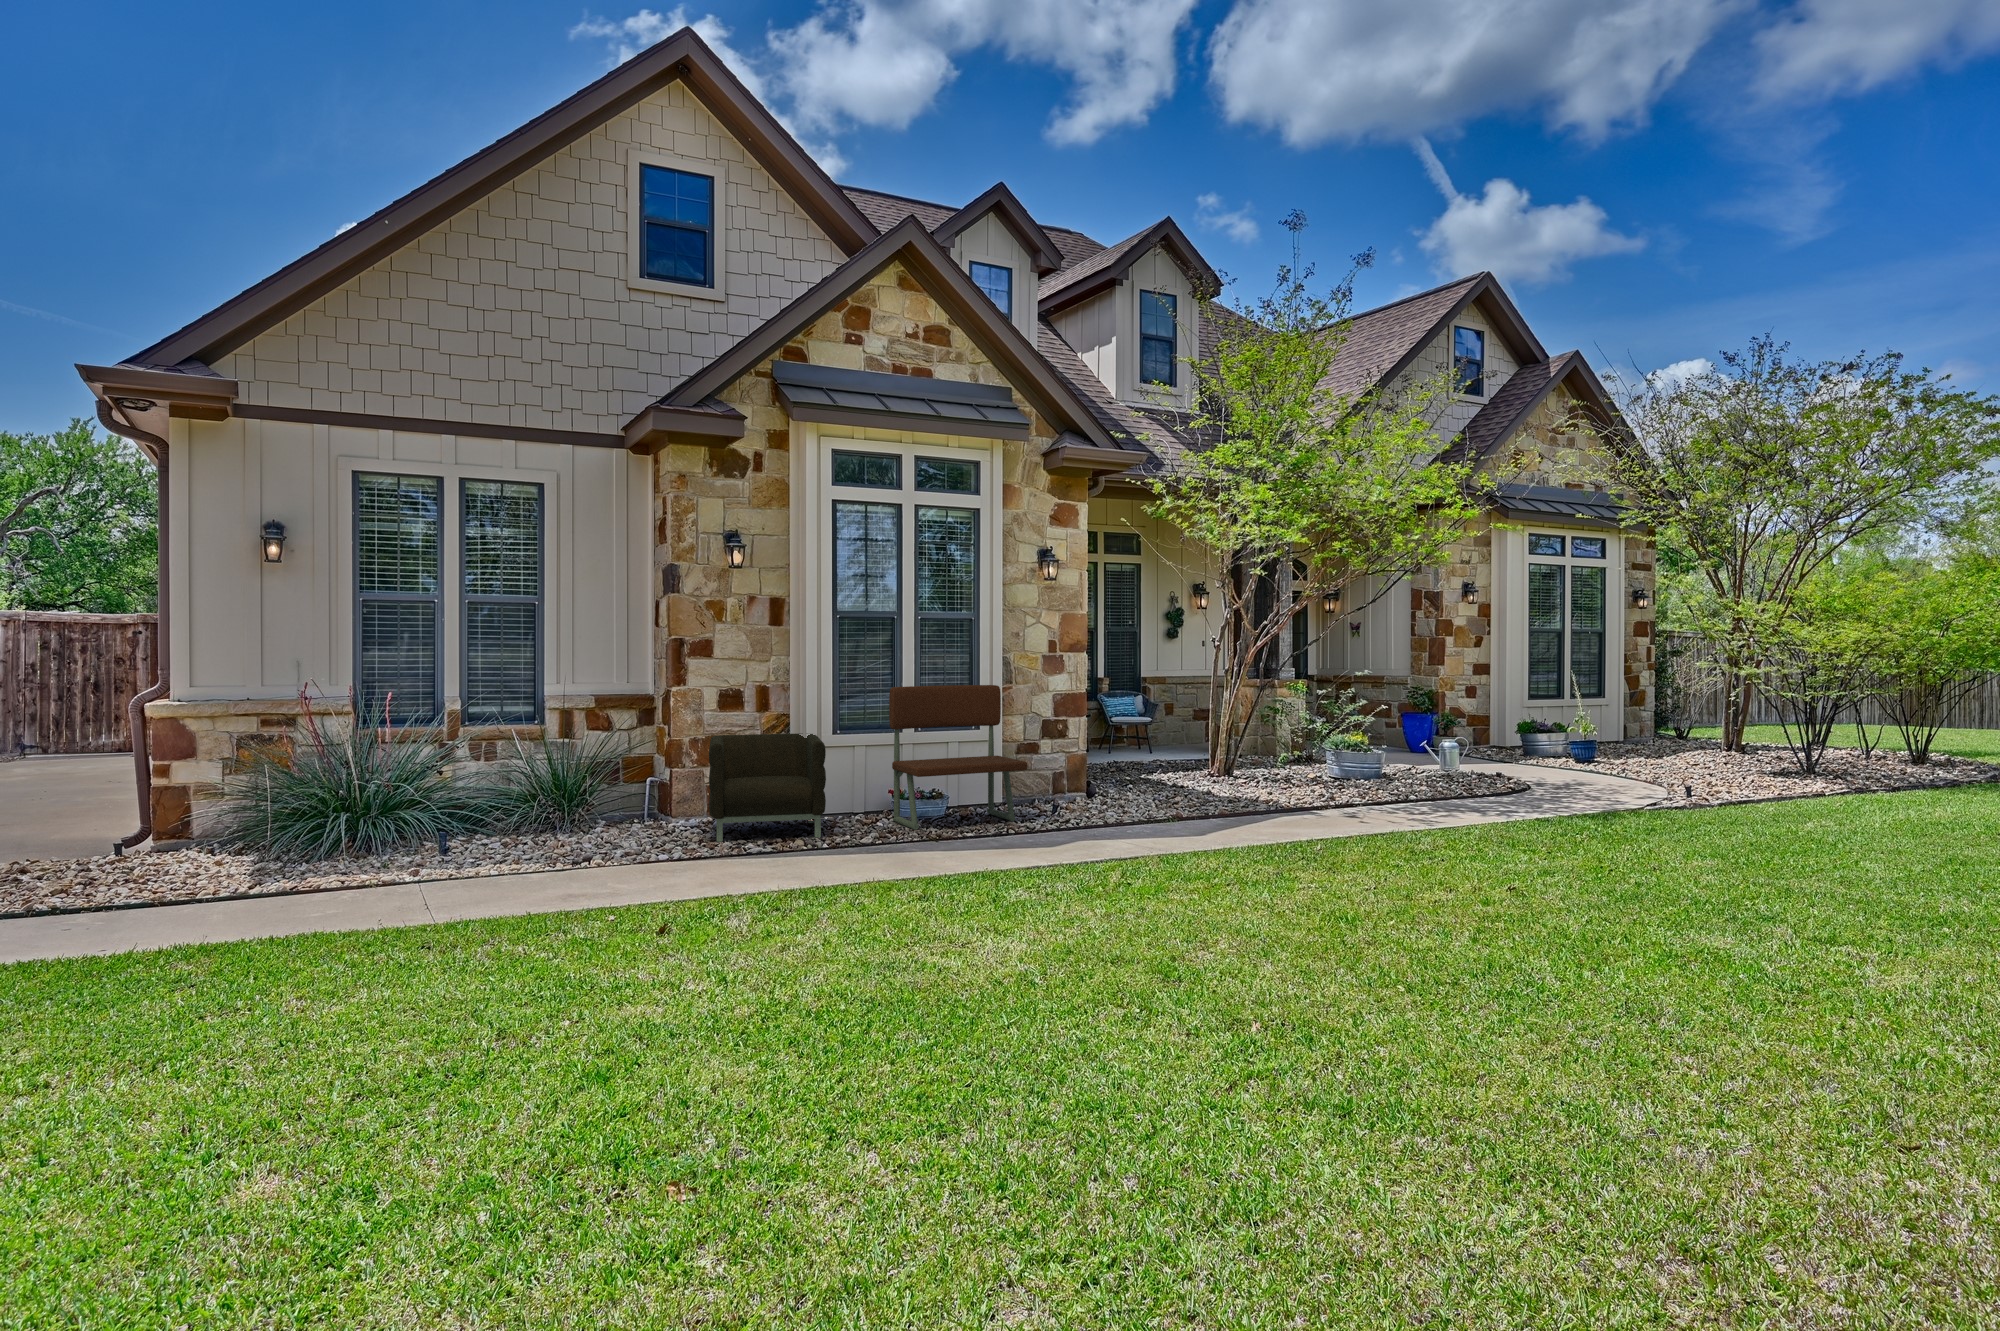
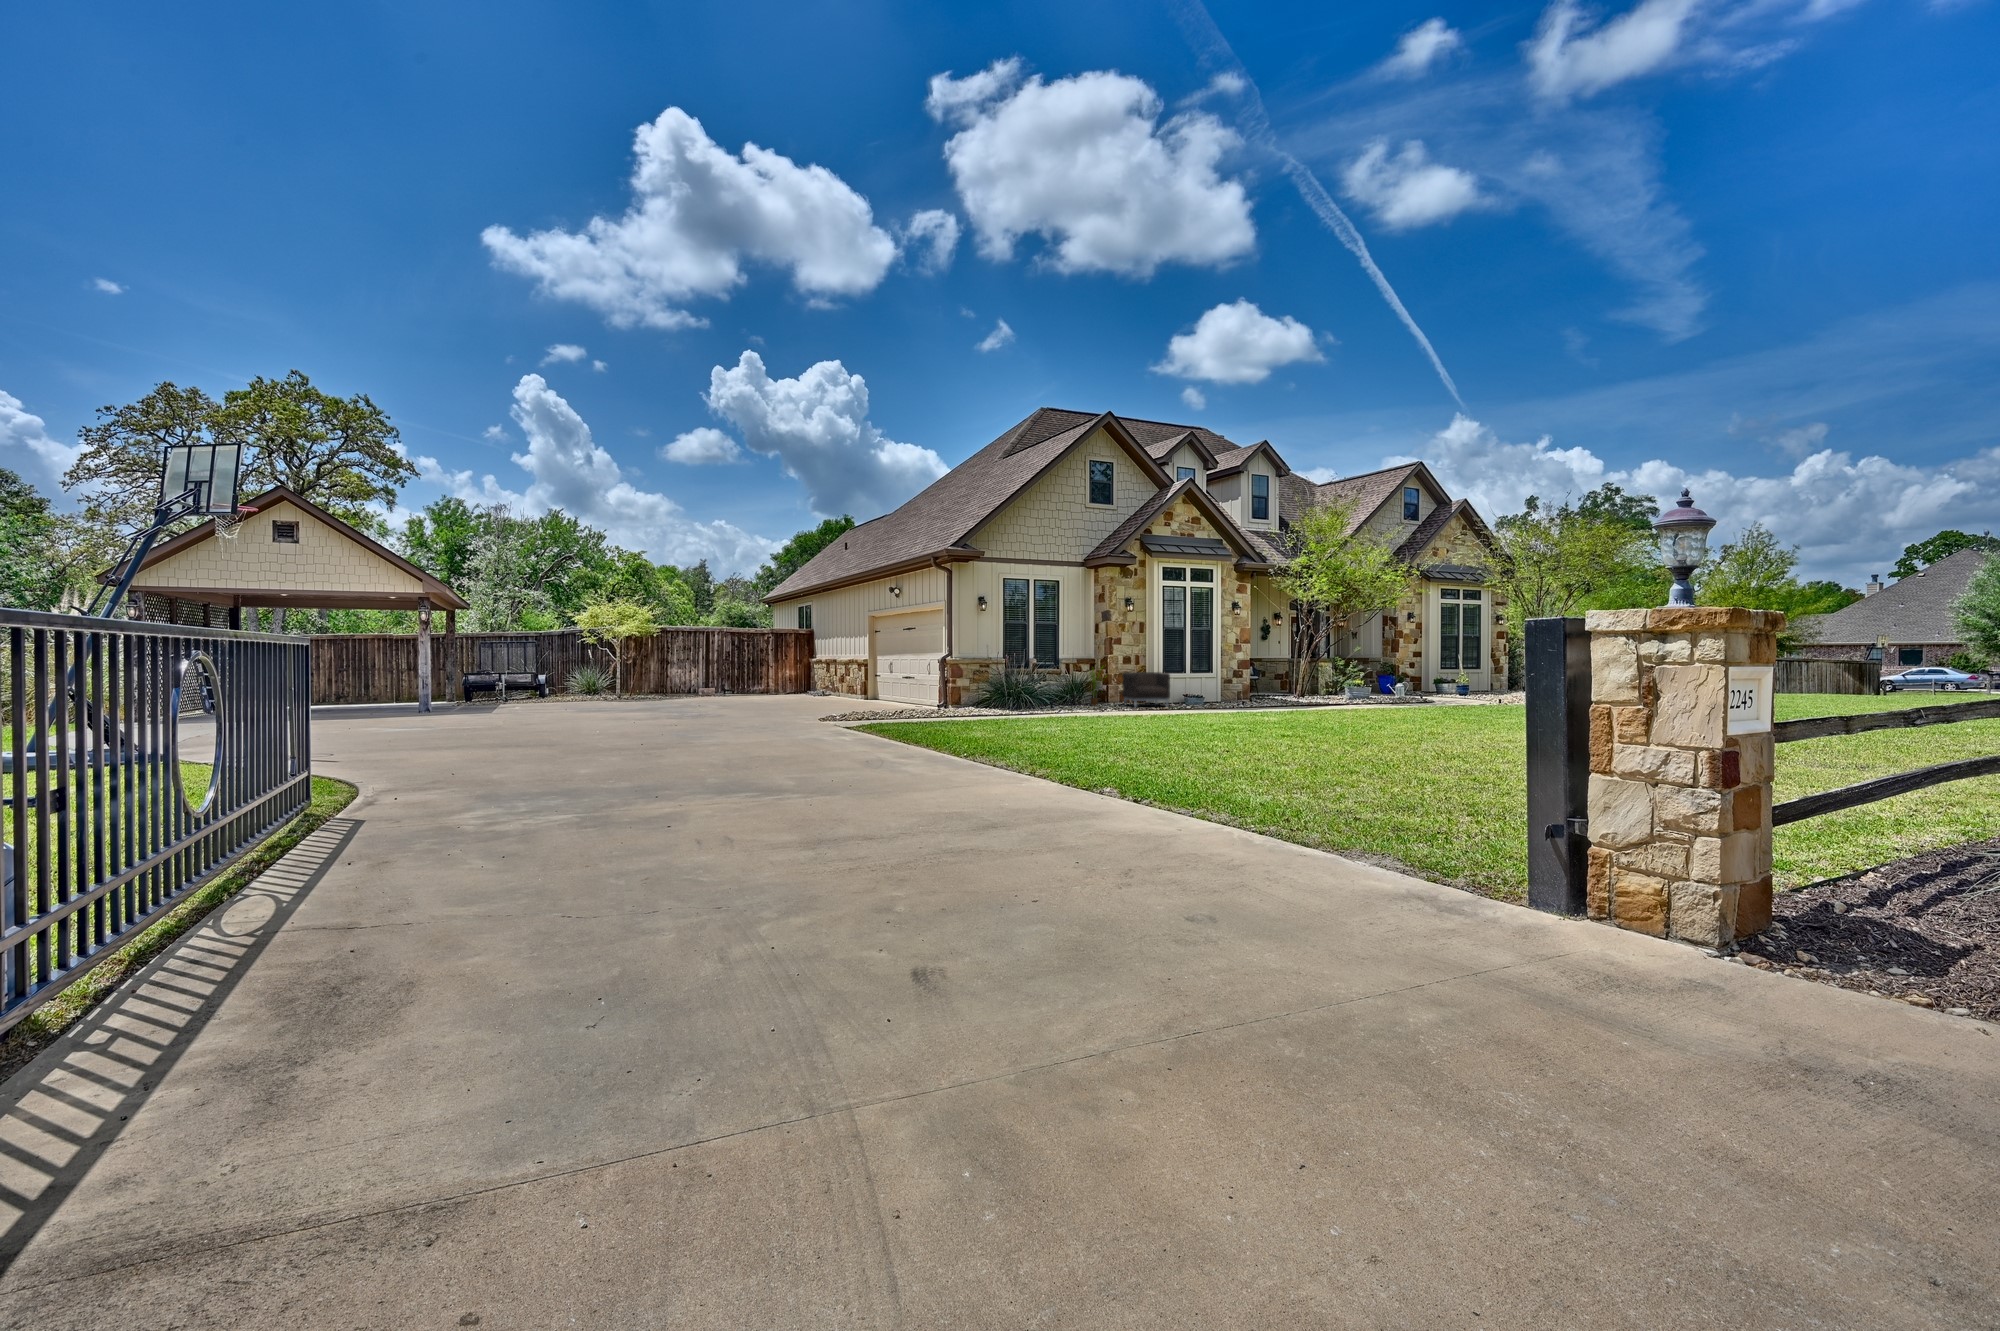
bench: present [889,685,1027,830] -> none [1185,655,1236,706]
house plant: none [607,716,669,831] -> present [1090,671,1098,706]

